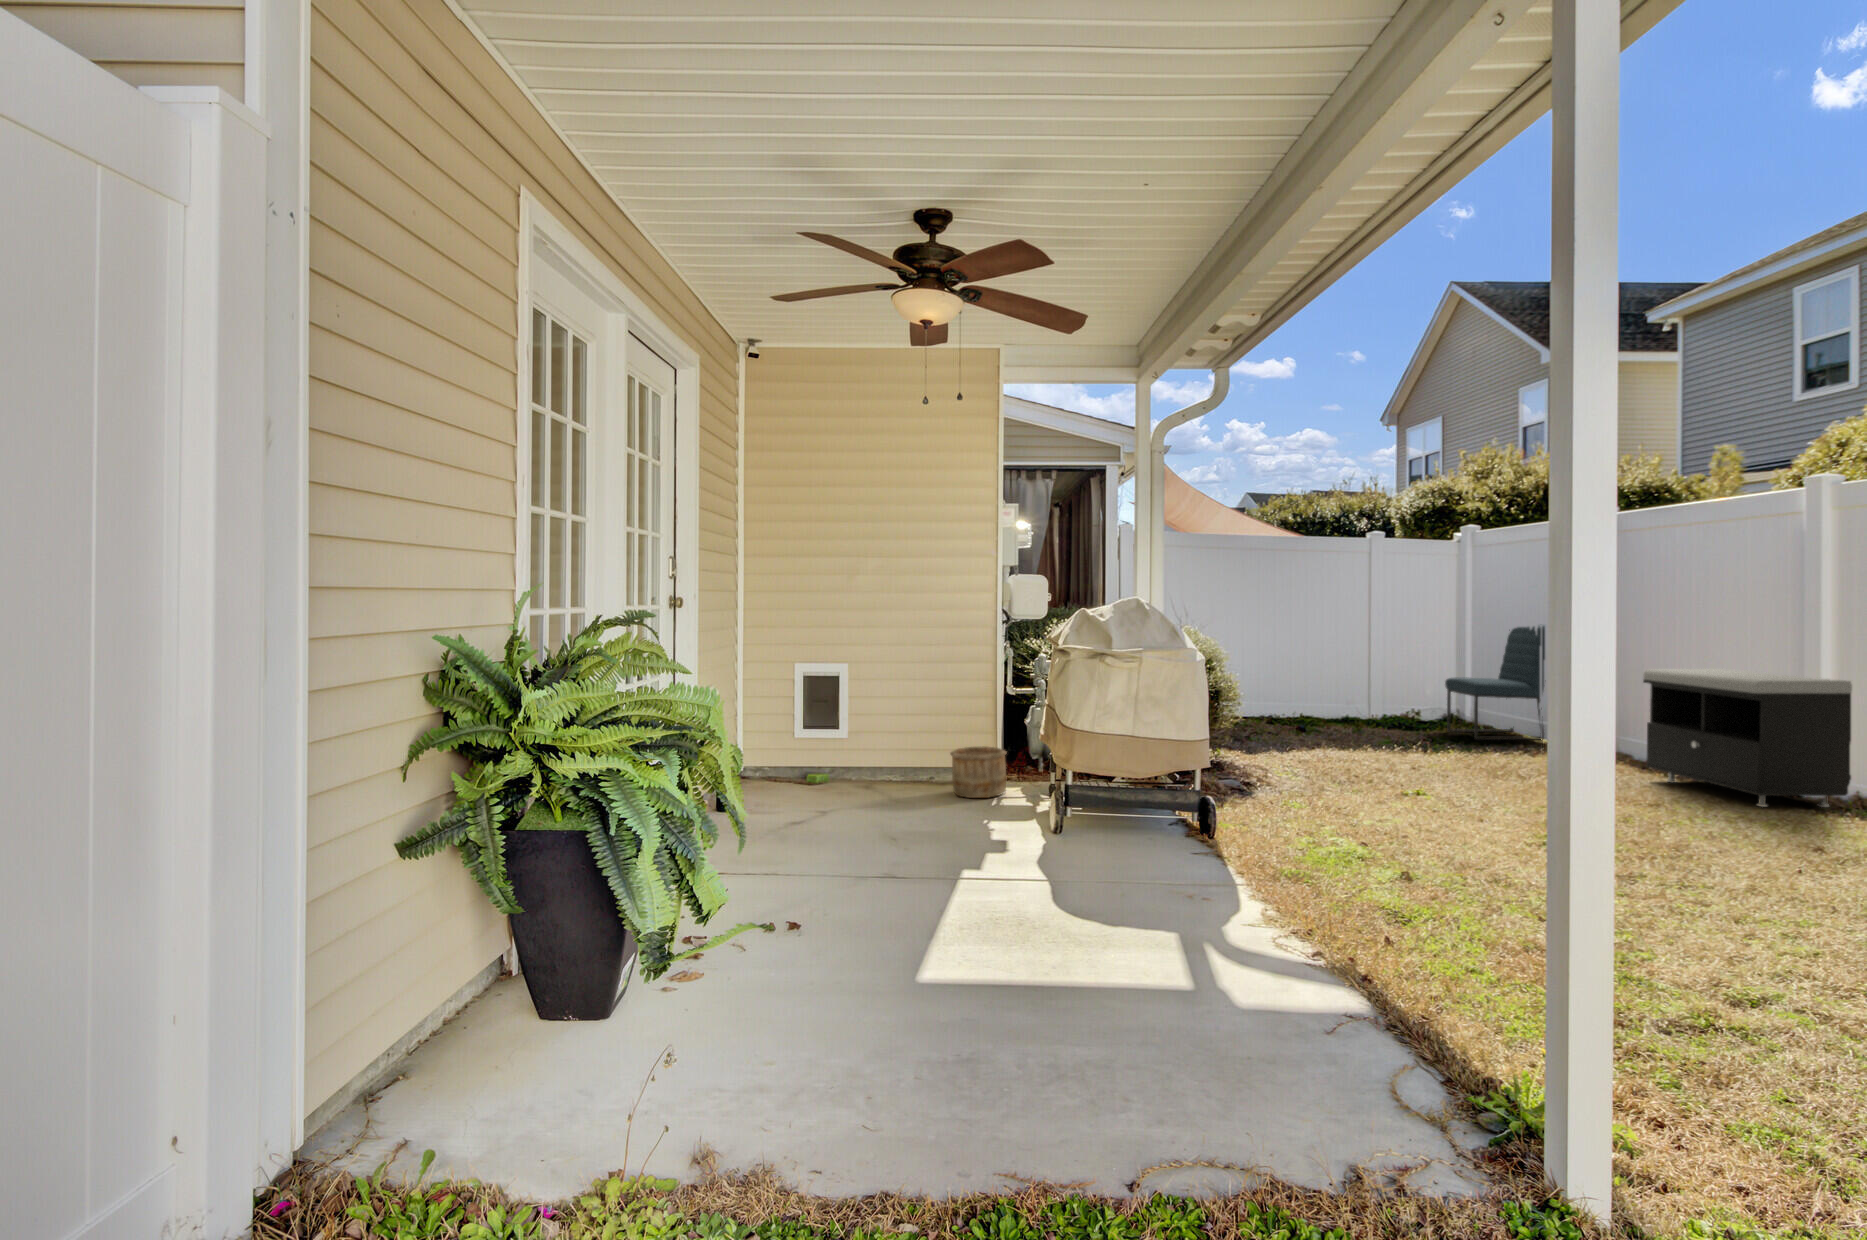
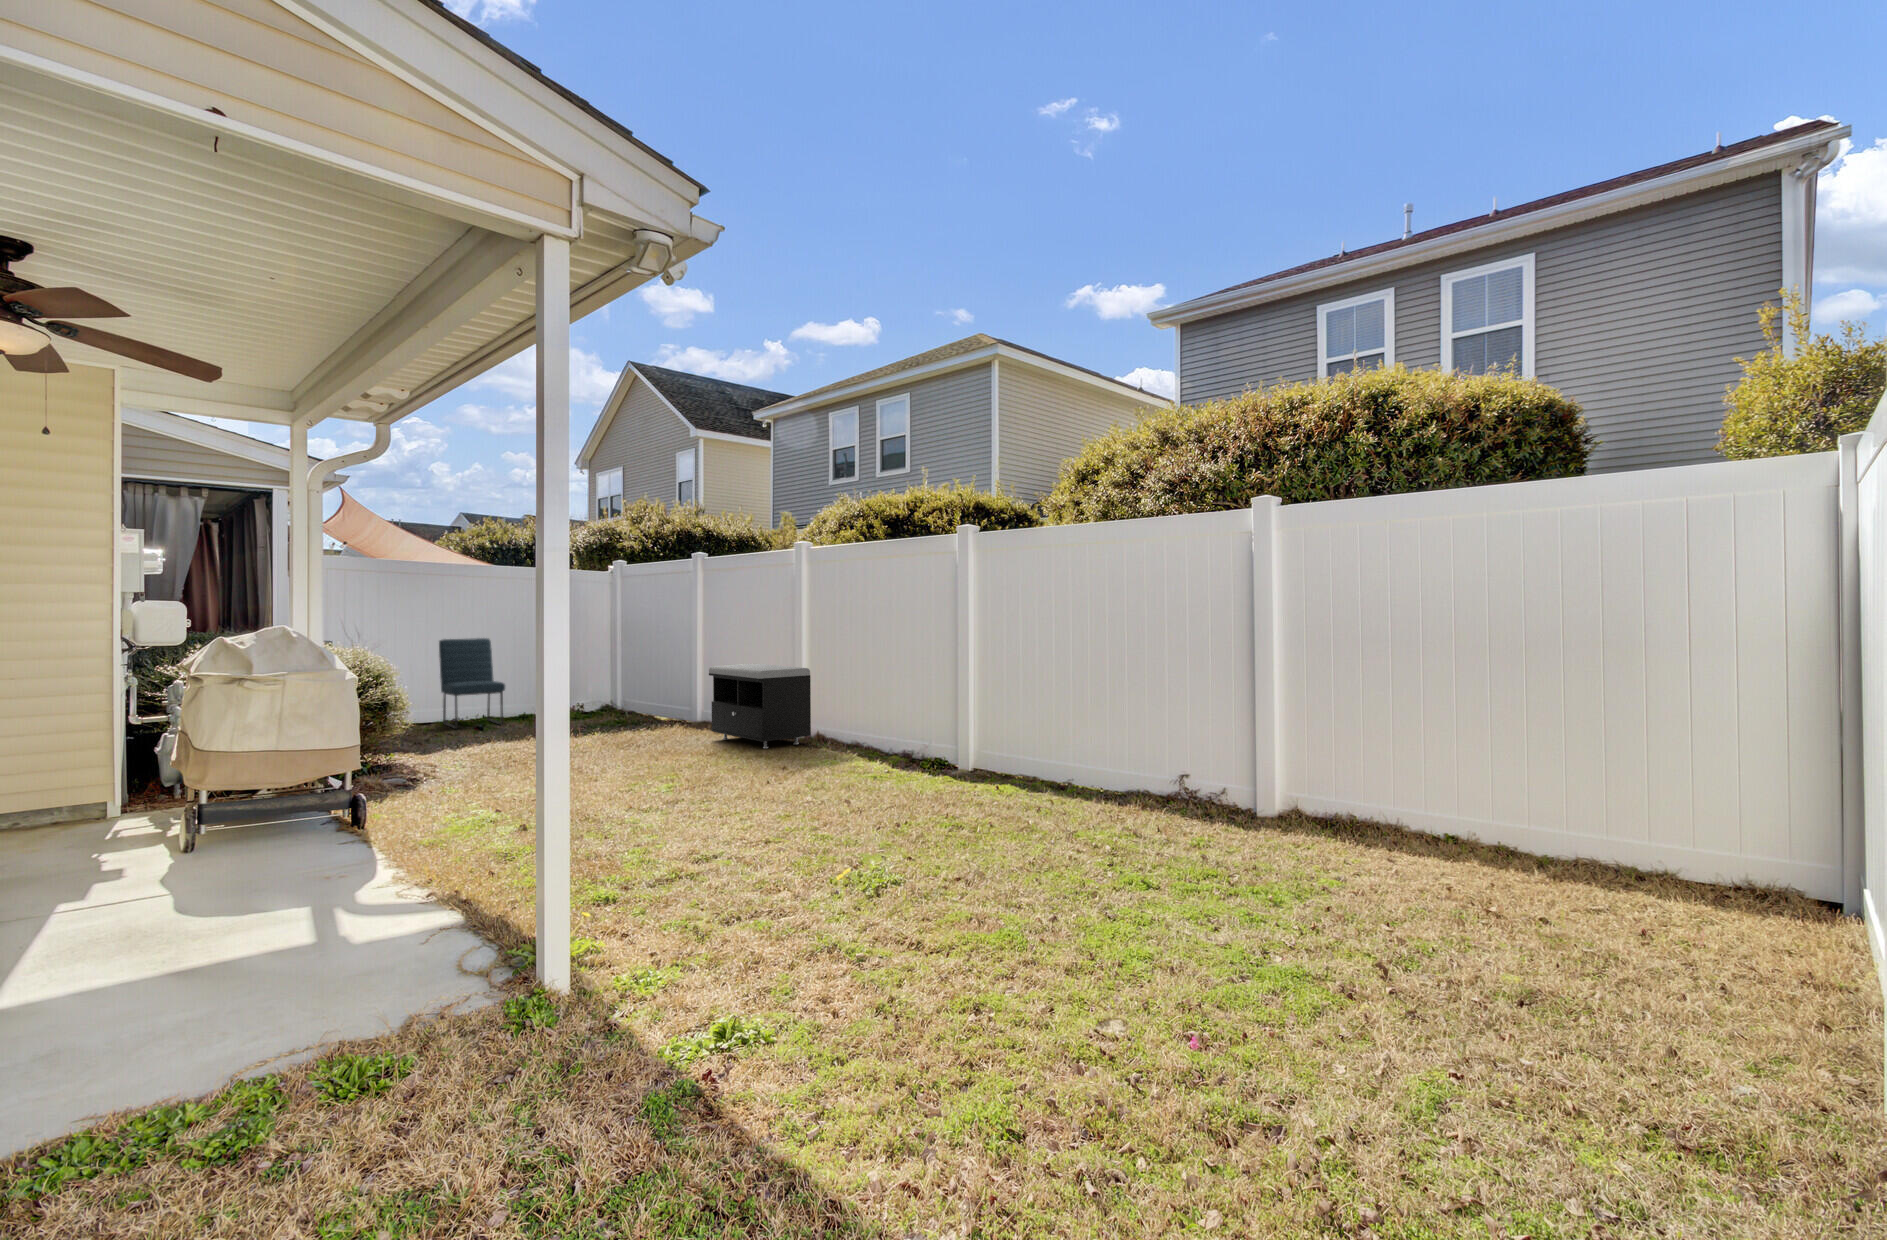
chair: present [1445,624,1545,740] -> present [439,638,505,729]
wooden bucket: present [950,746,1006,798] -> none [45,780,129,837]

